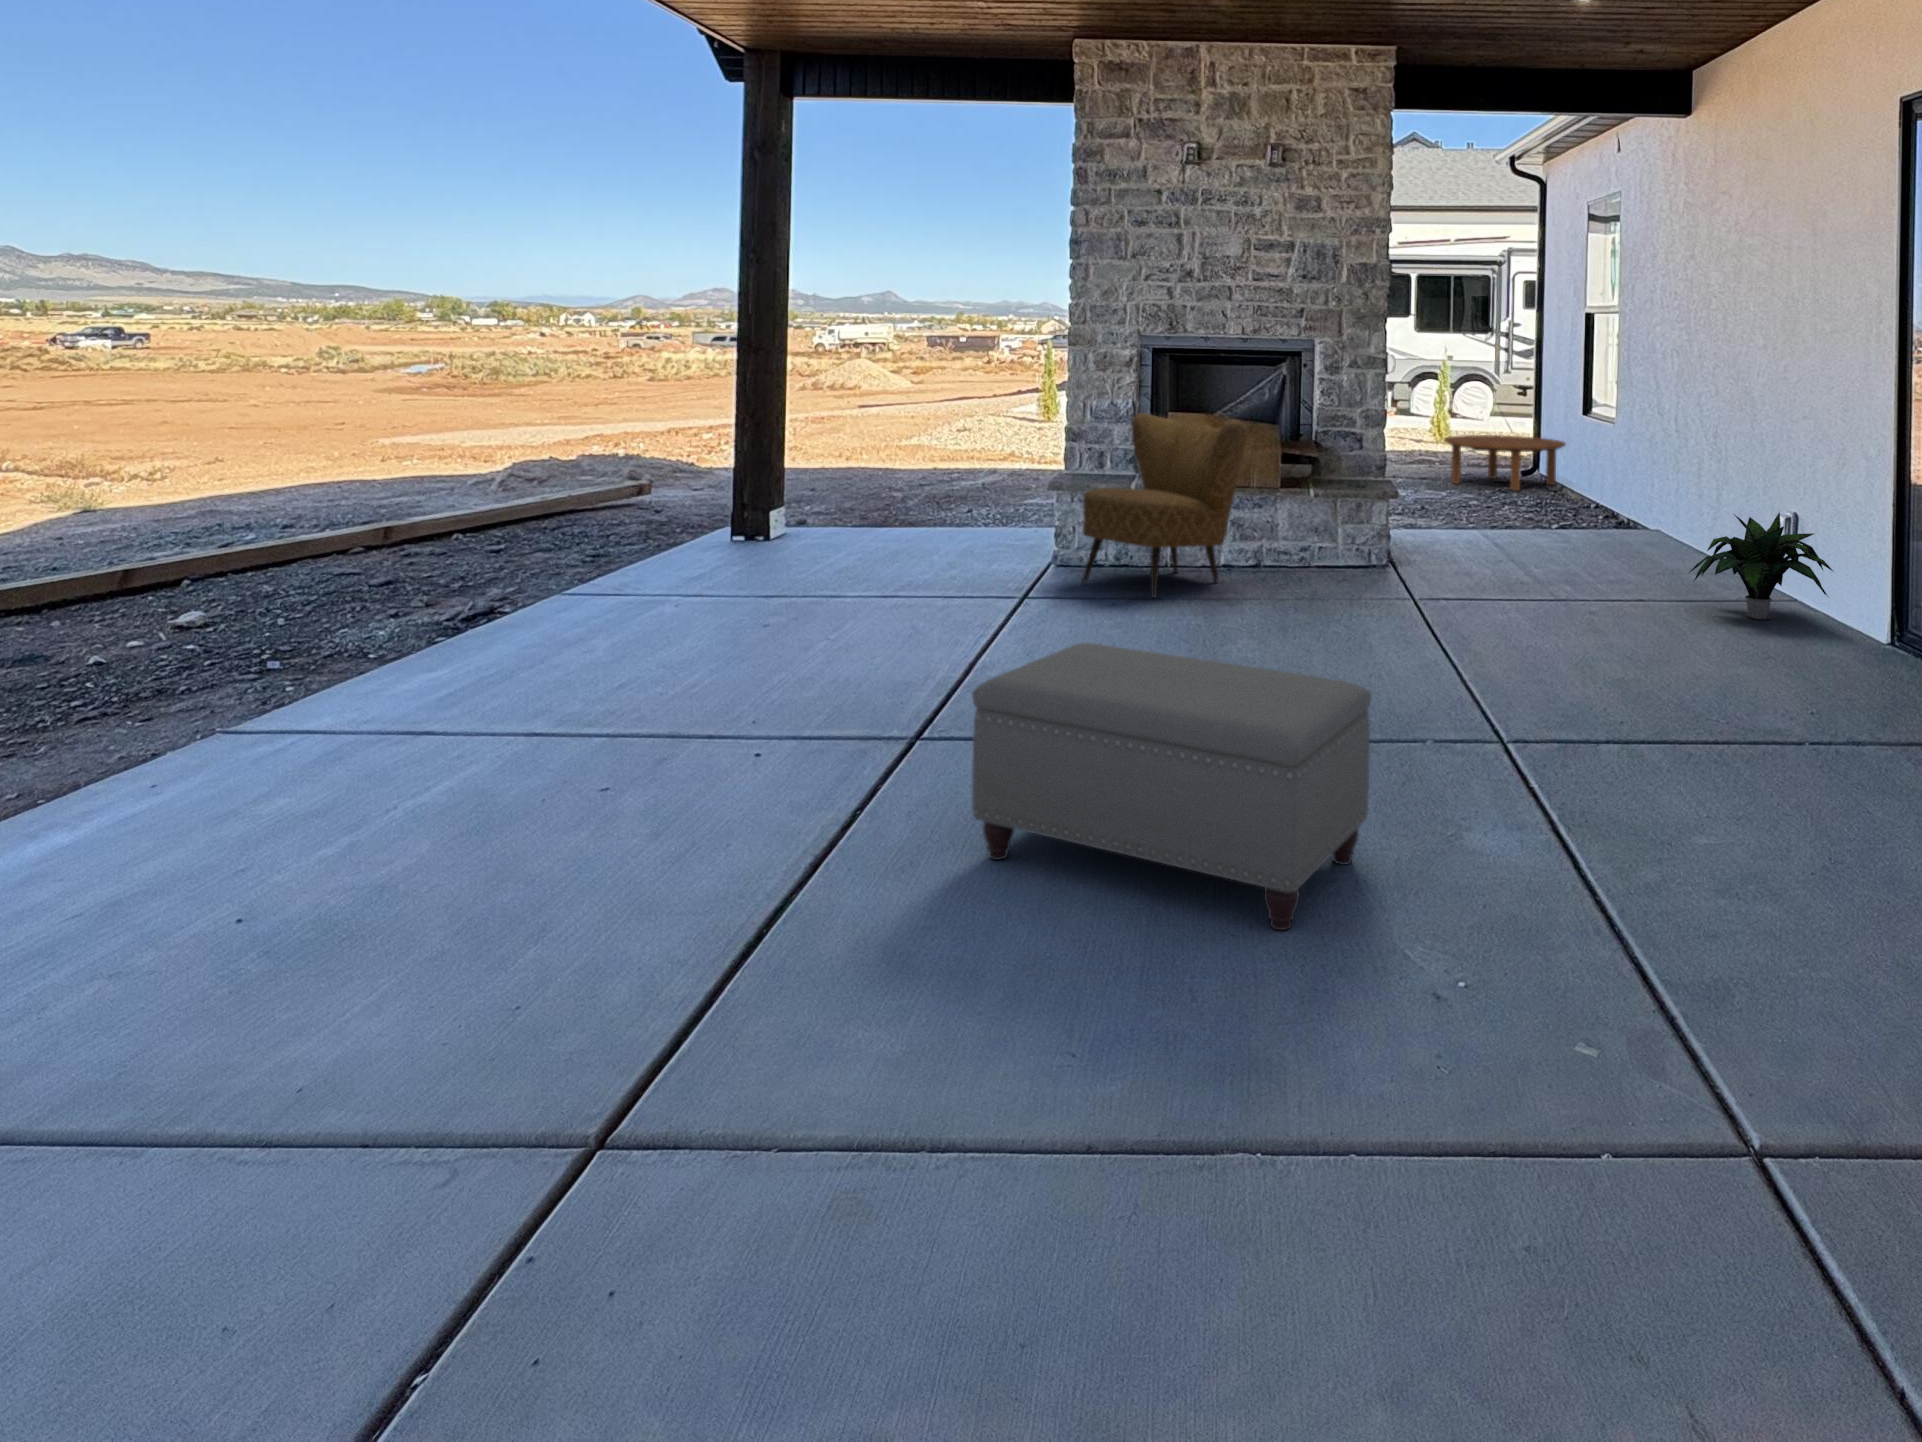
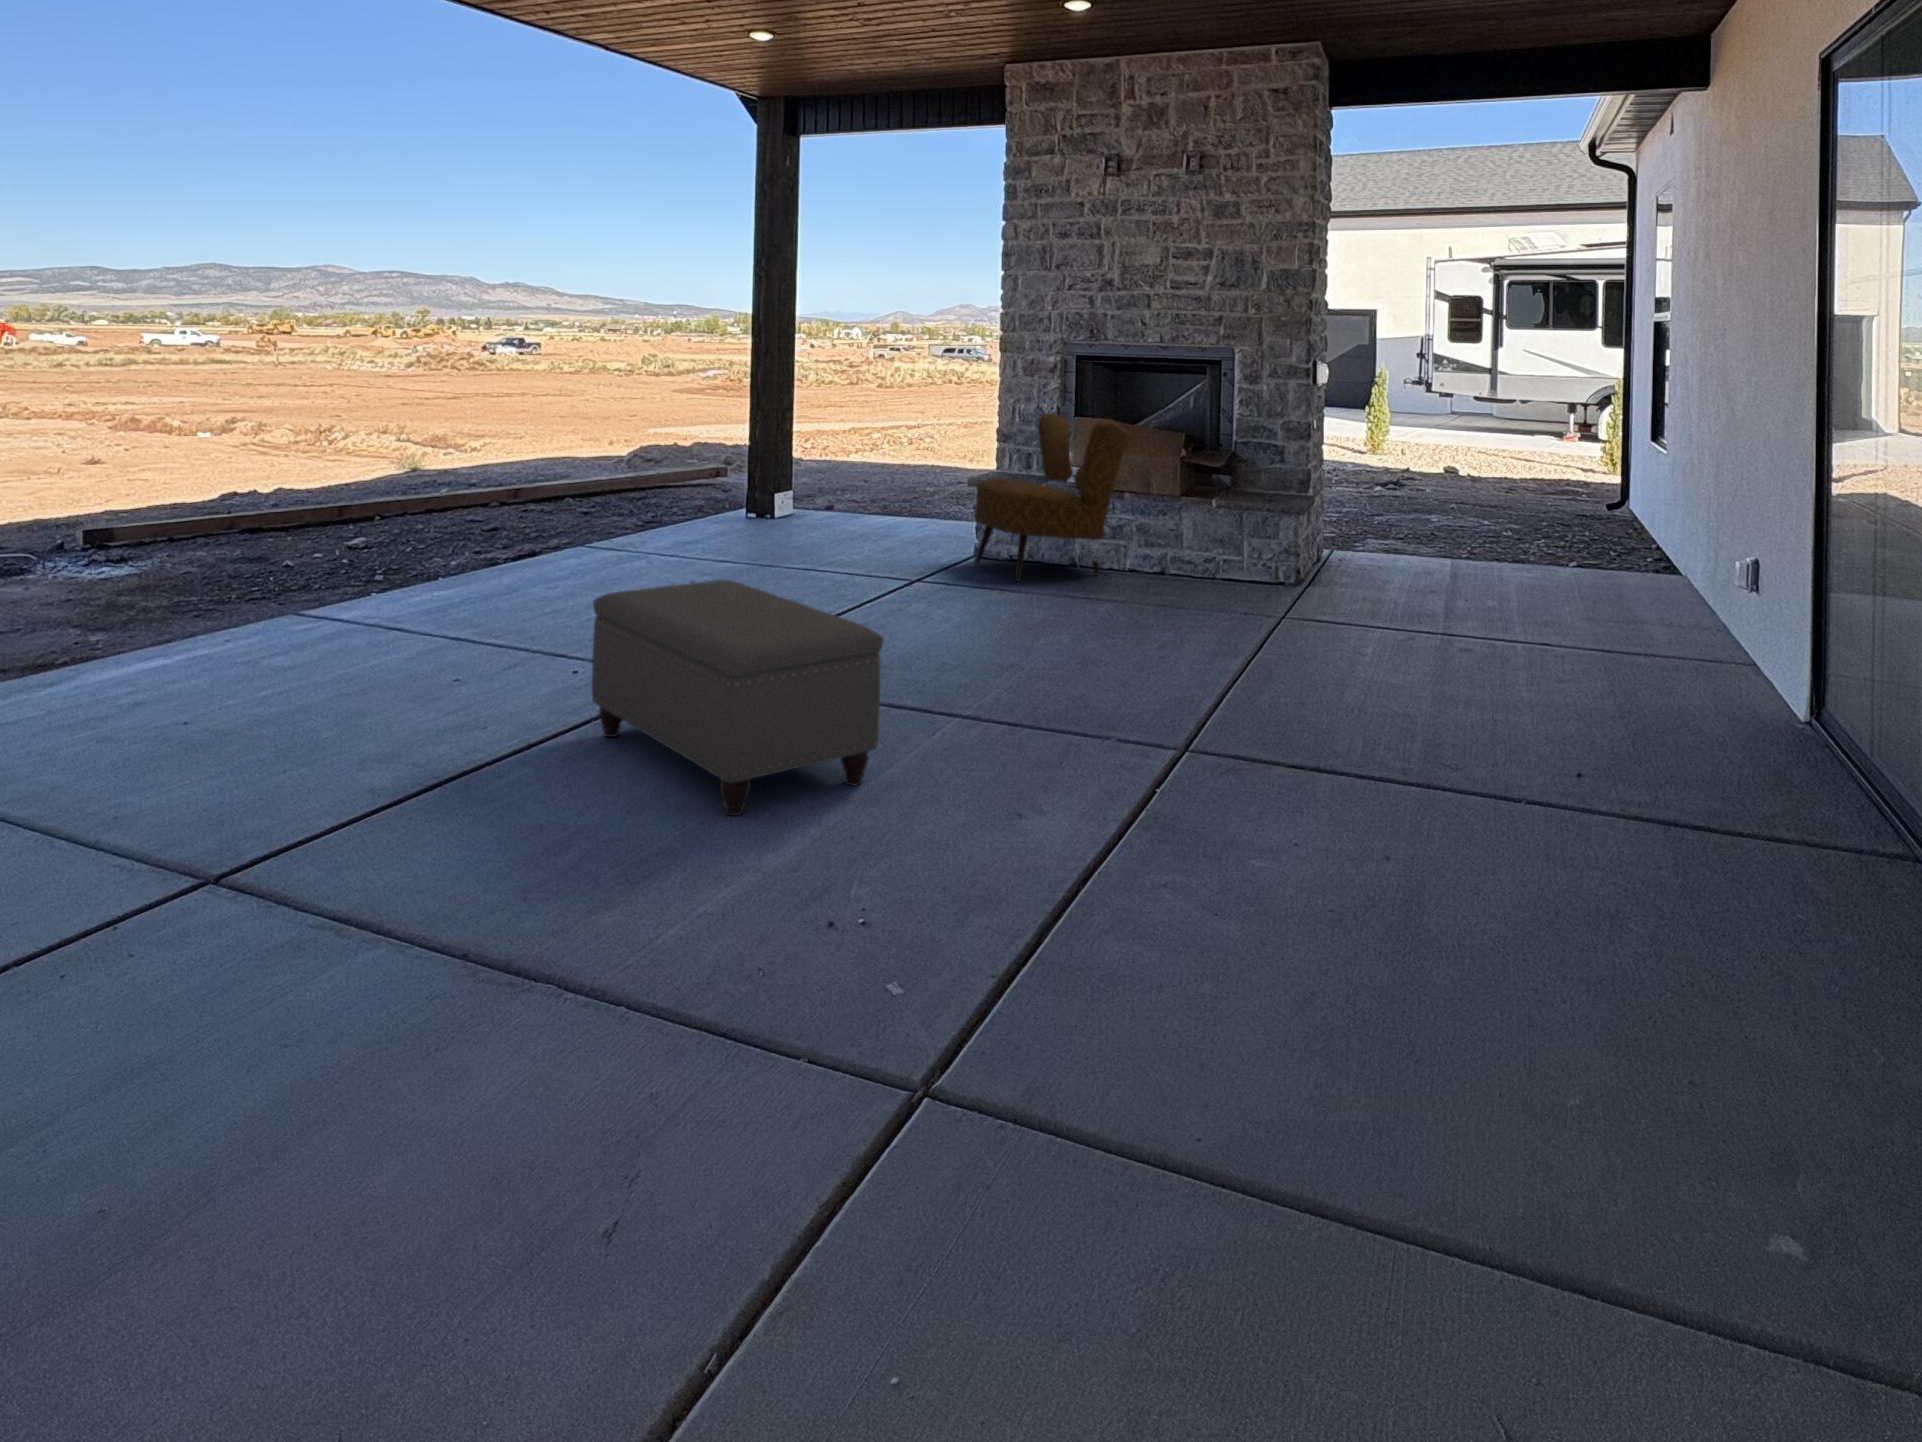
coffee table: present [1444,435,1566,491] -> none [1495,462,1644,524]
potted plant: present [1690,513,1833,620] -> none [1556,542,1734,667]

